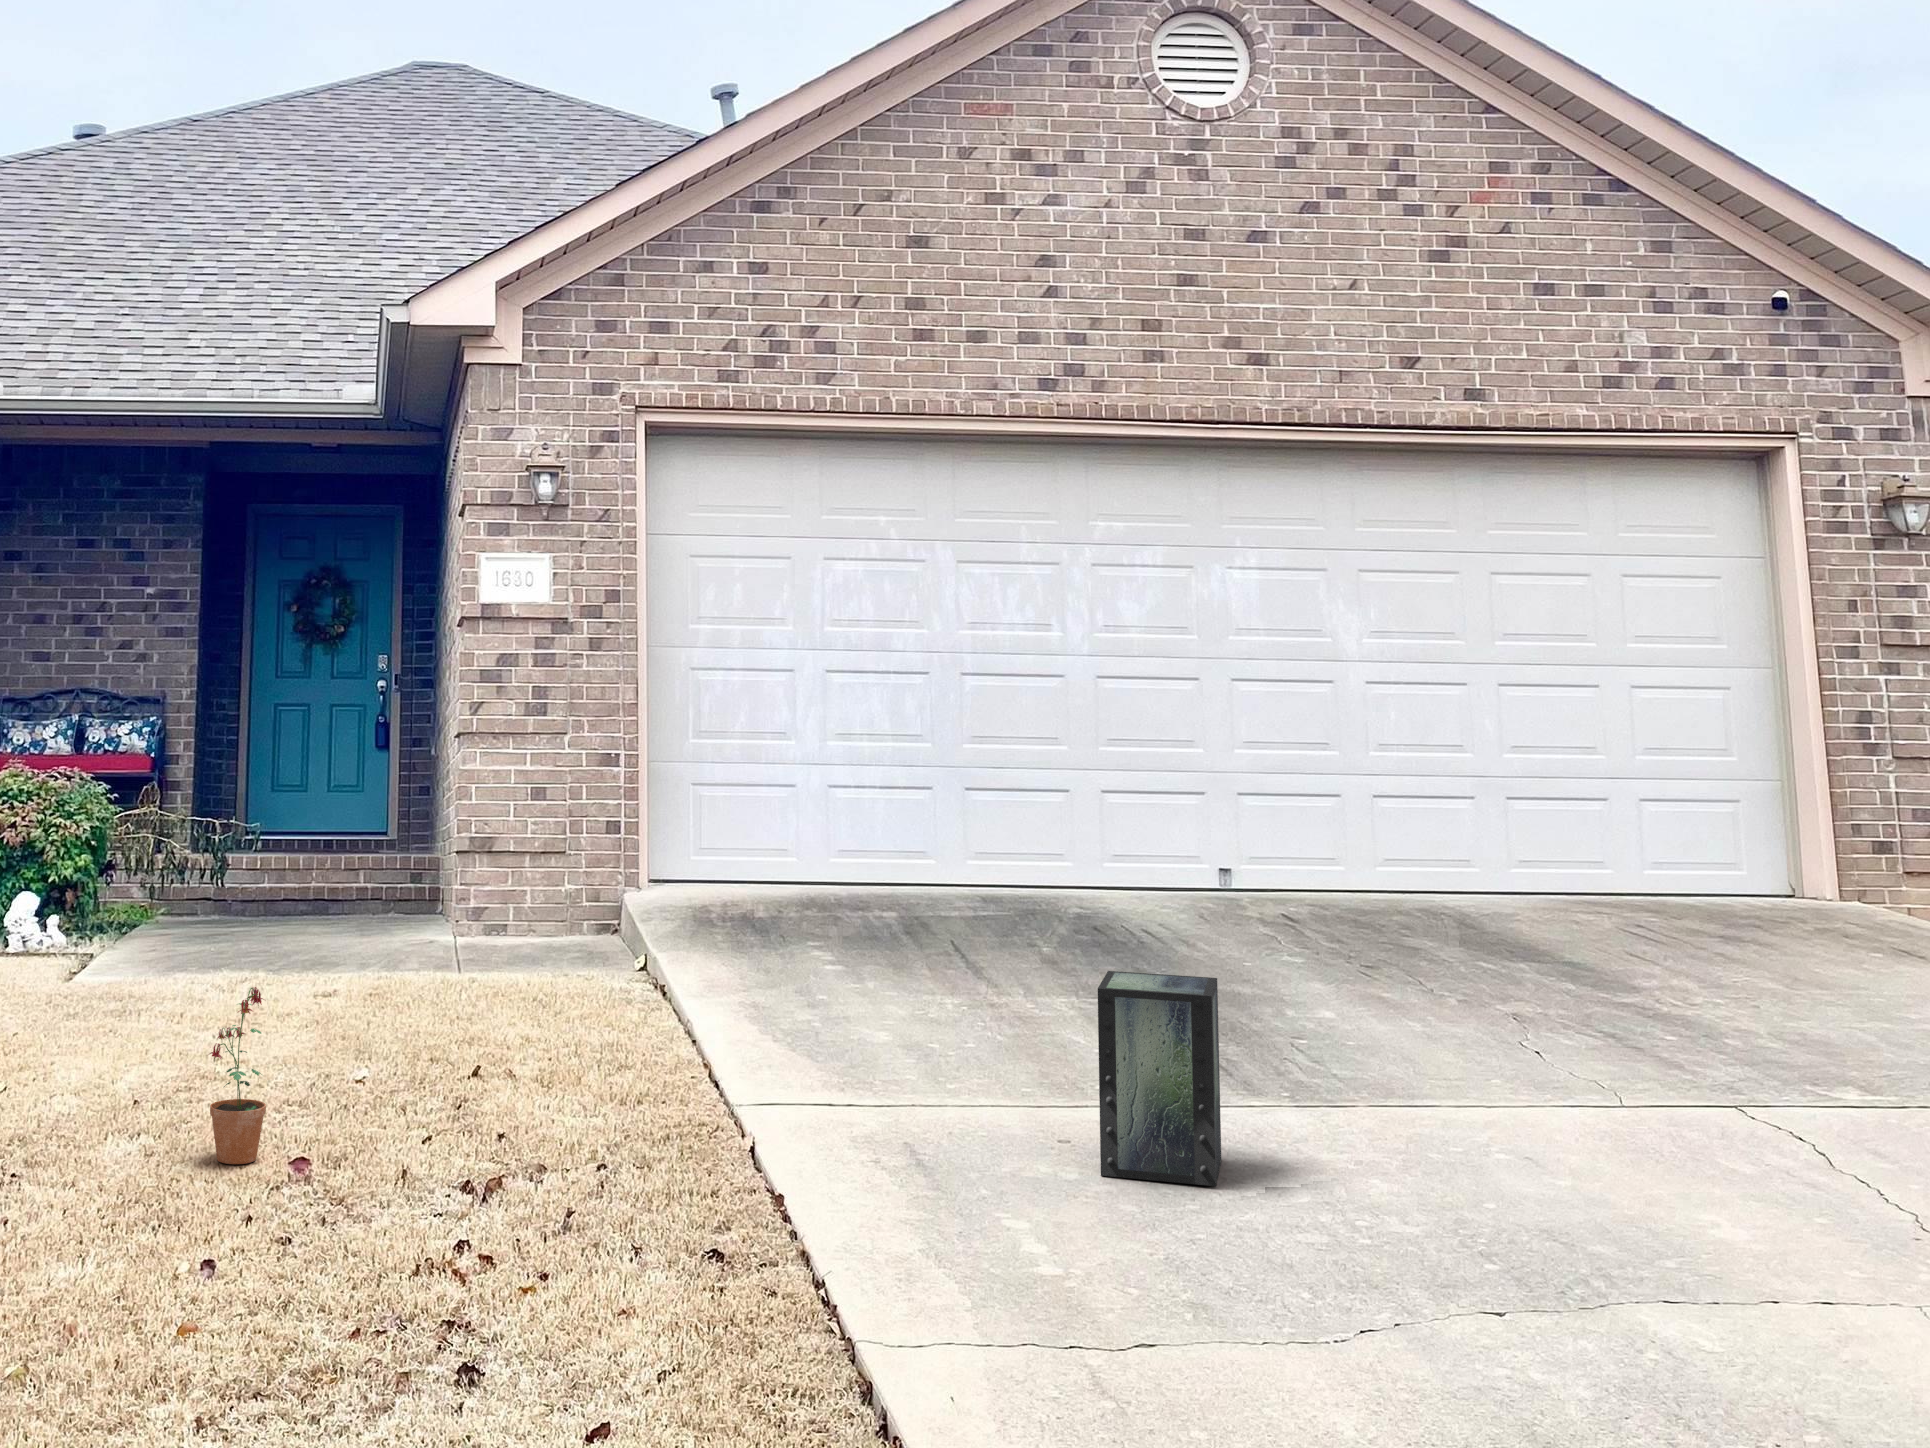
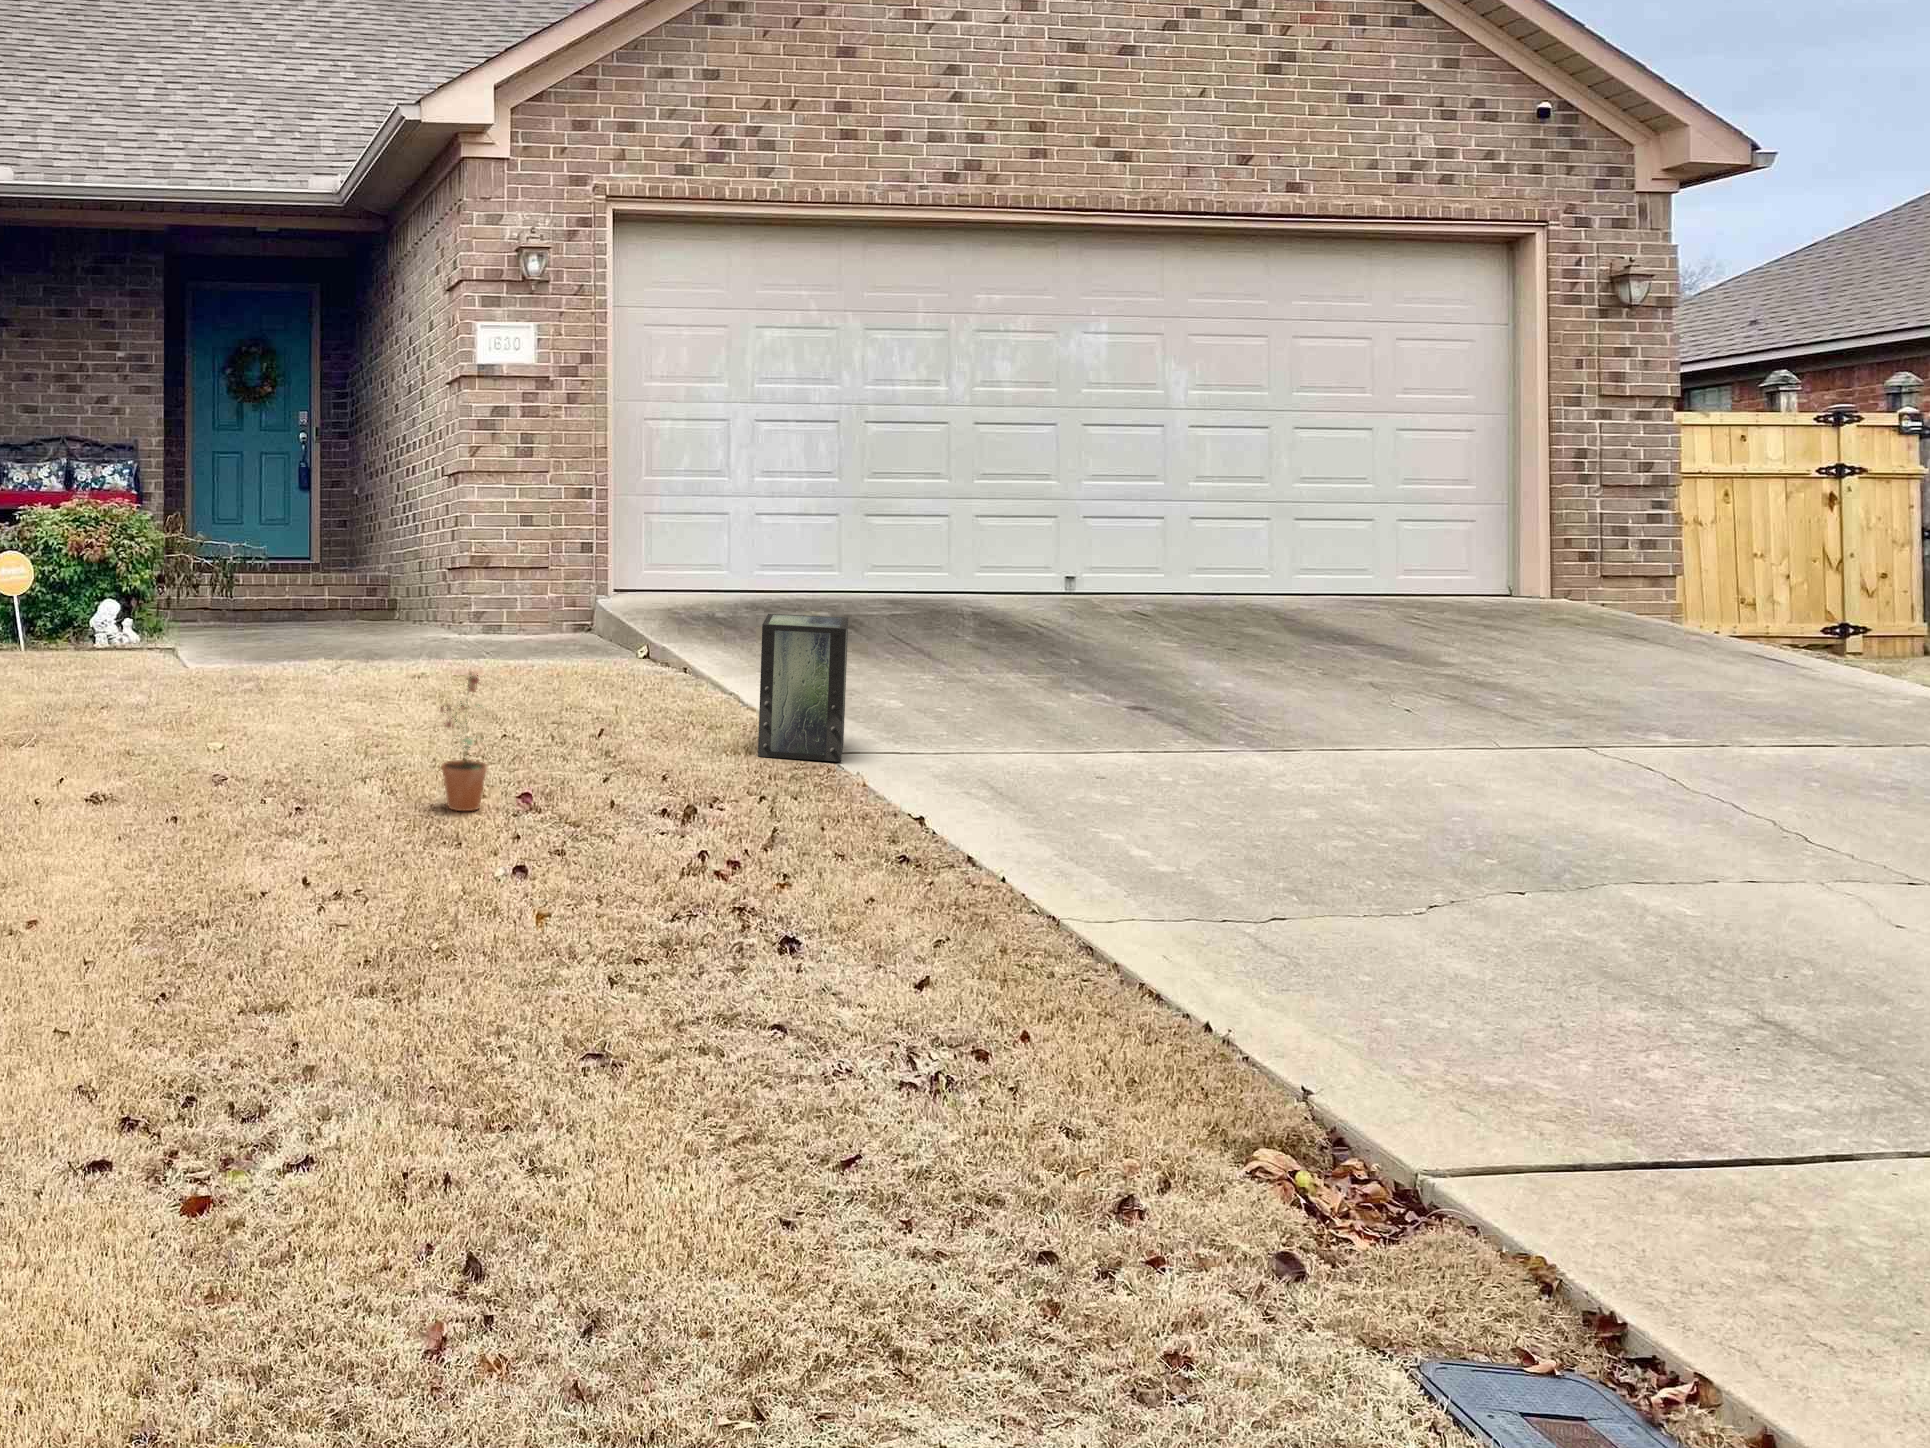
storage box: present [1098,971,1221,1186] -> present [758,614,848,762]

